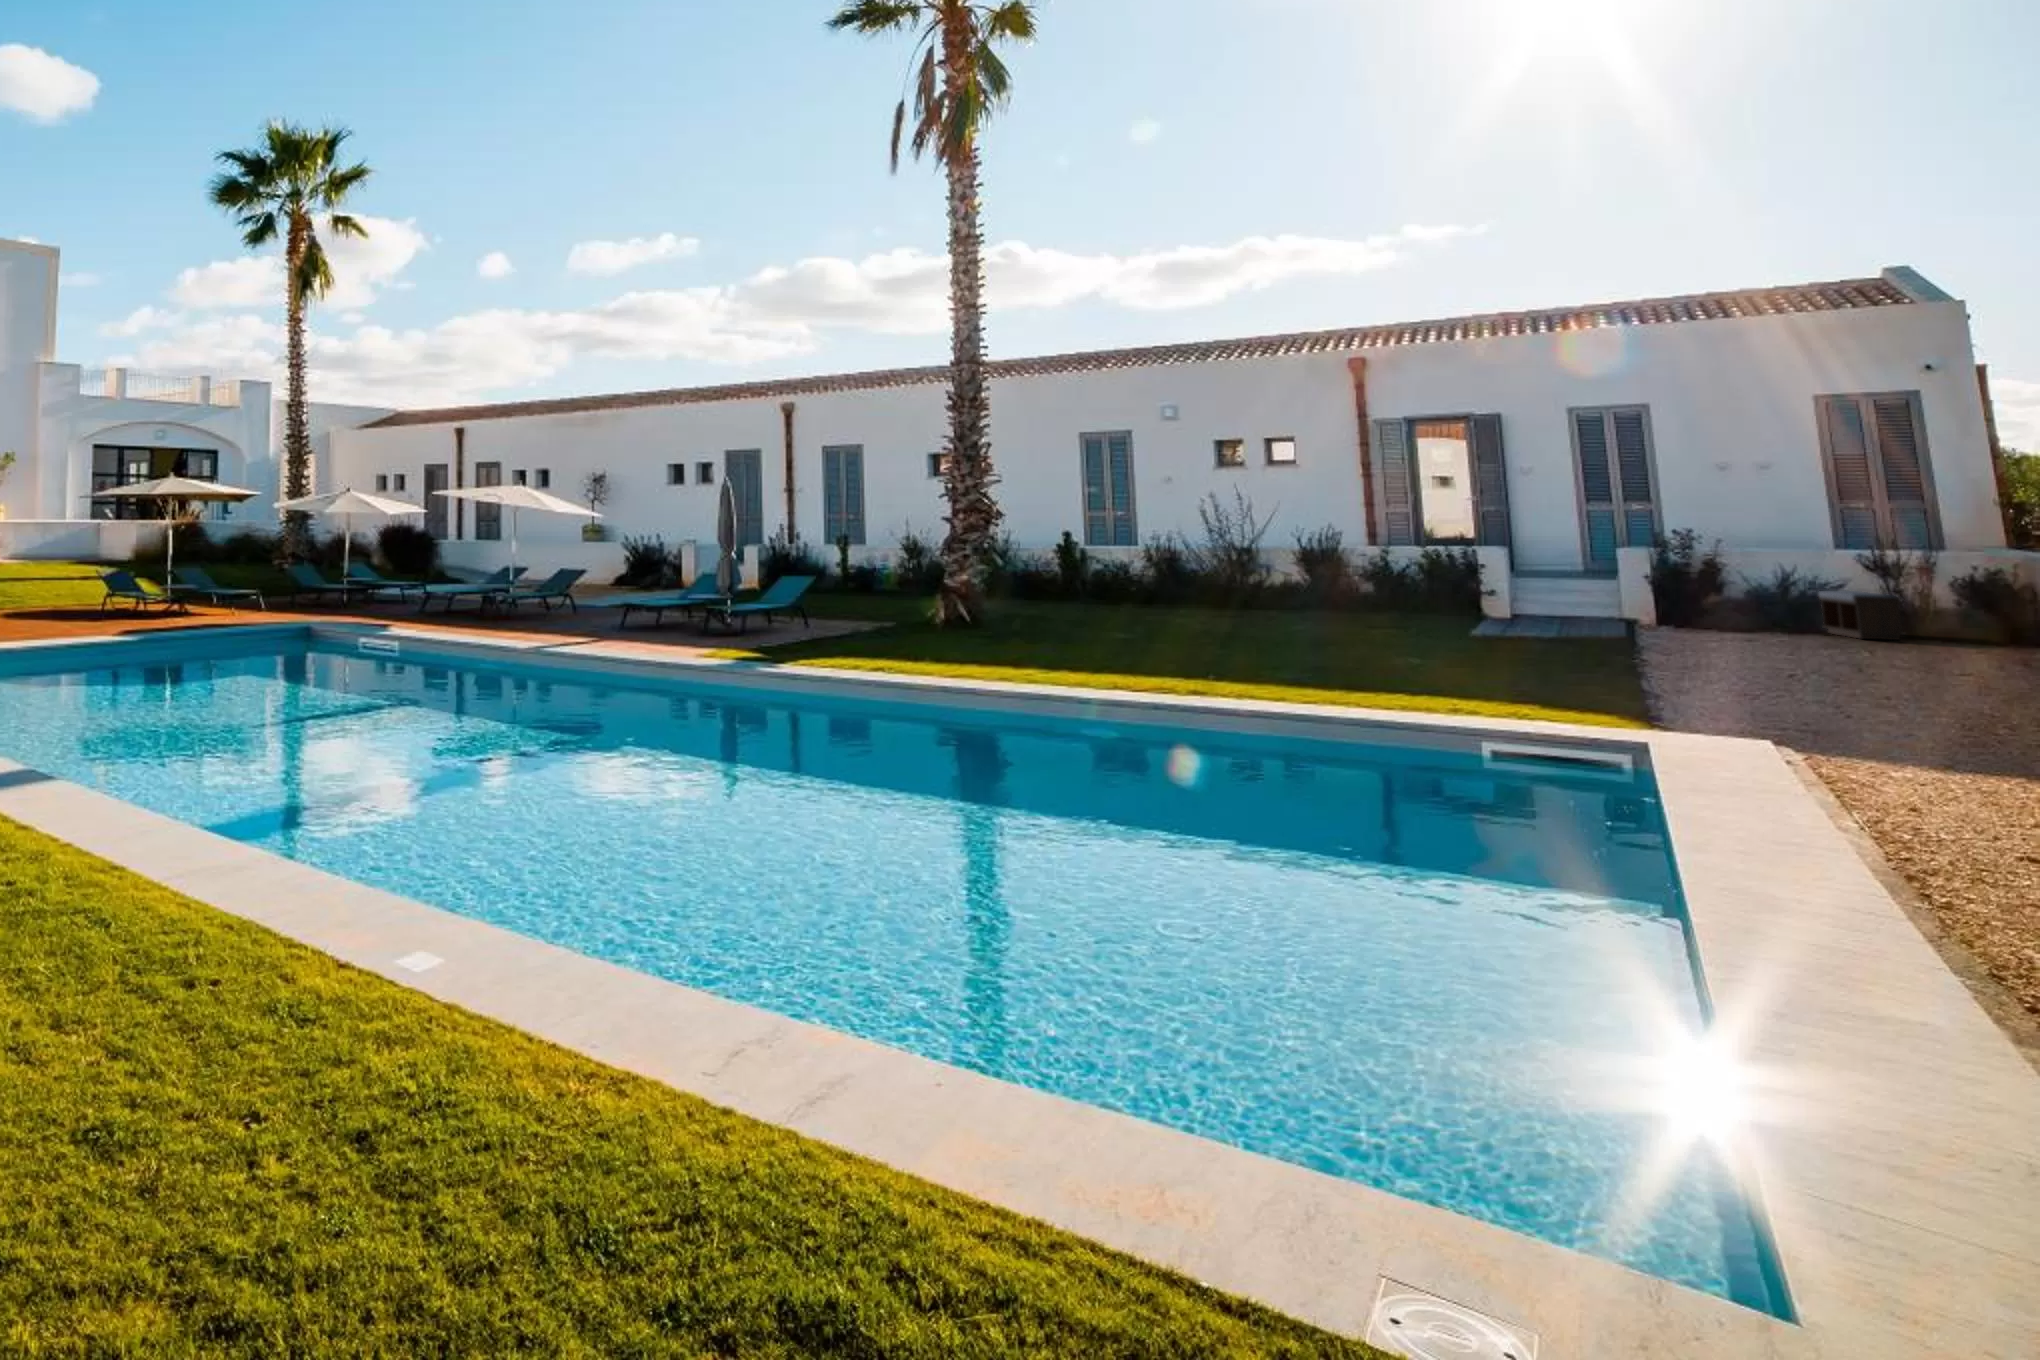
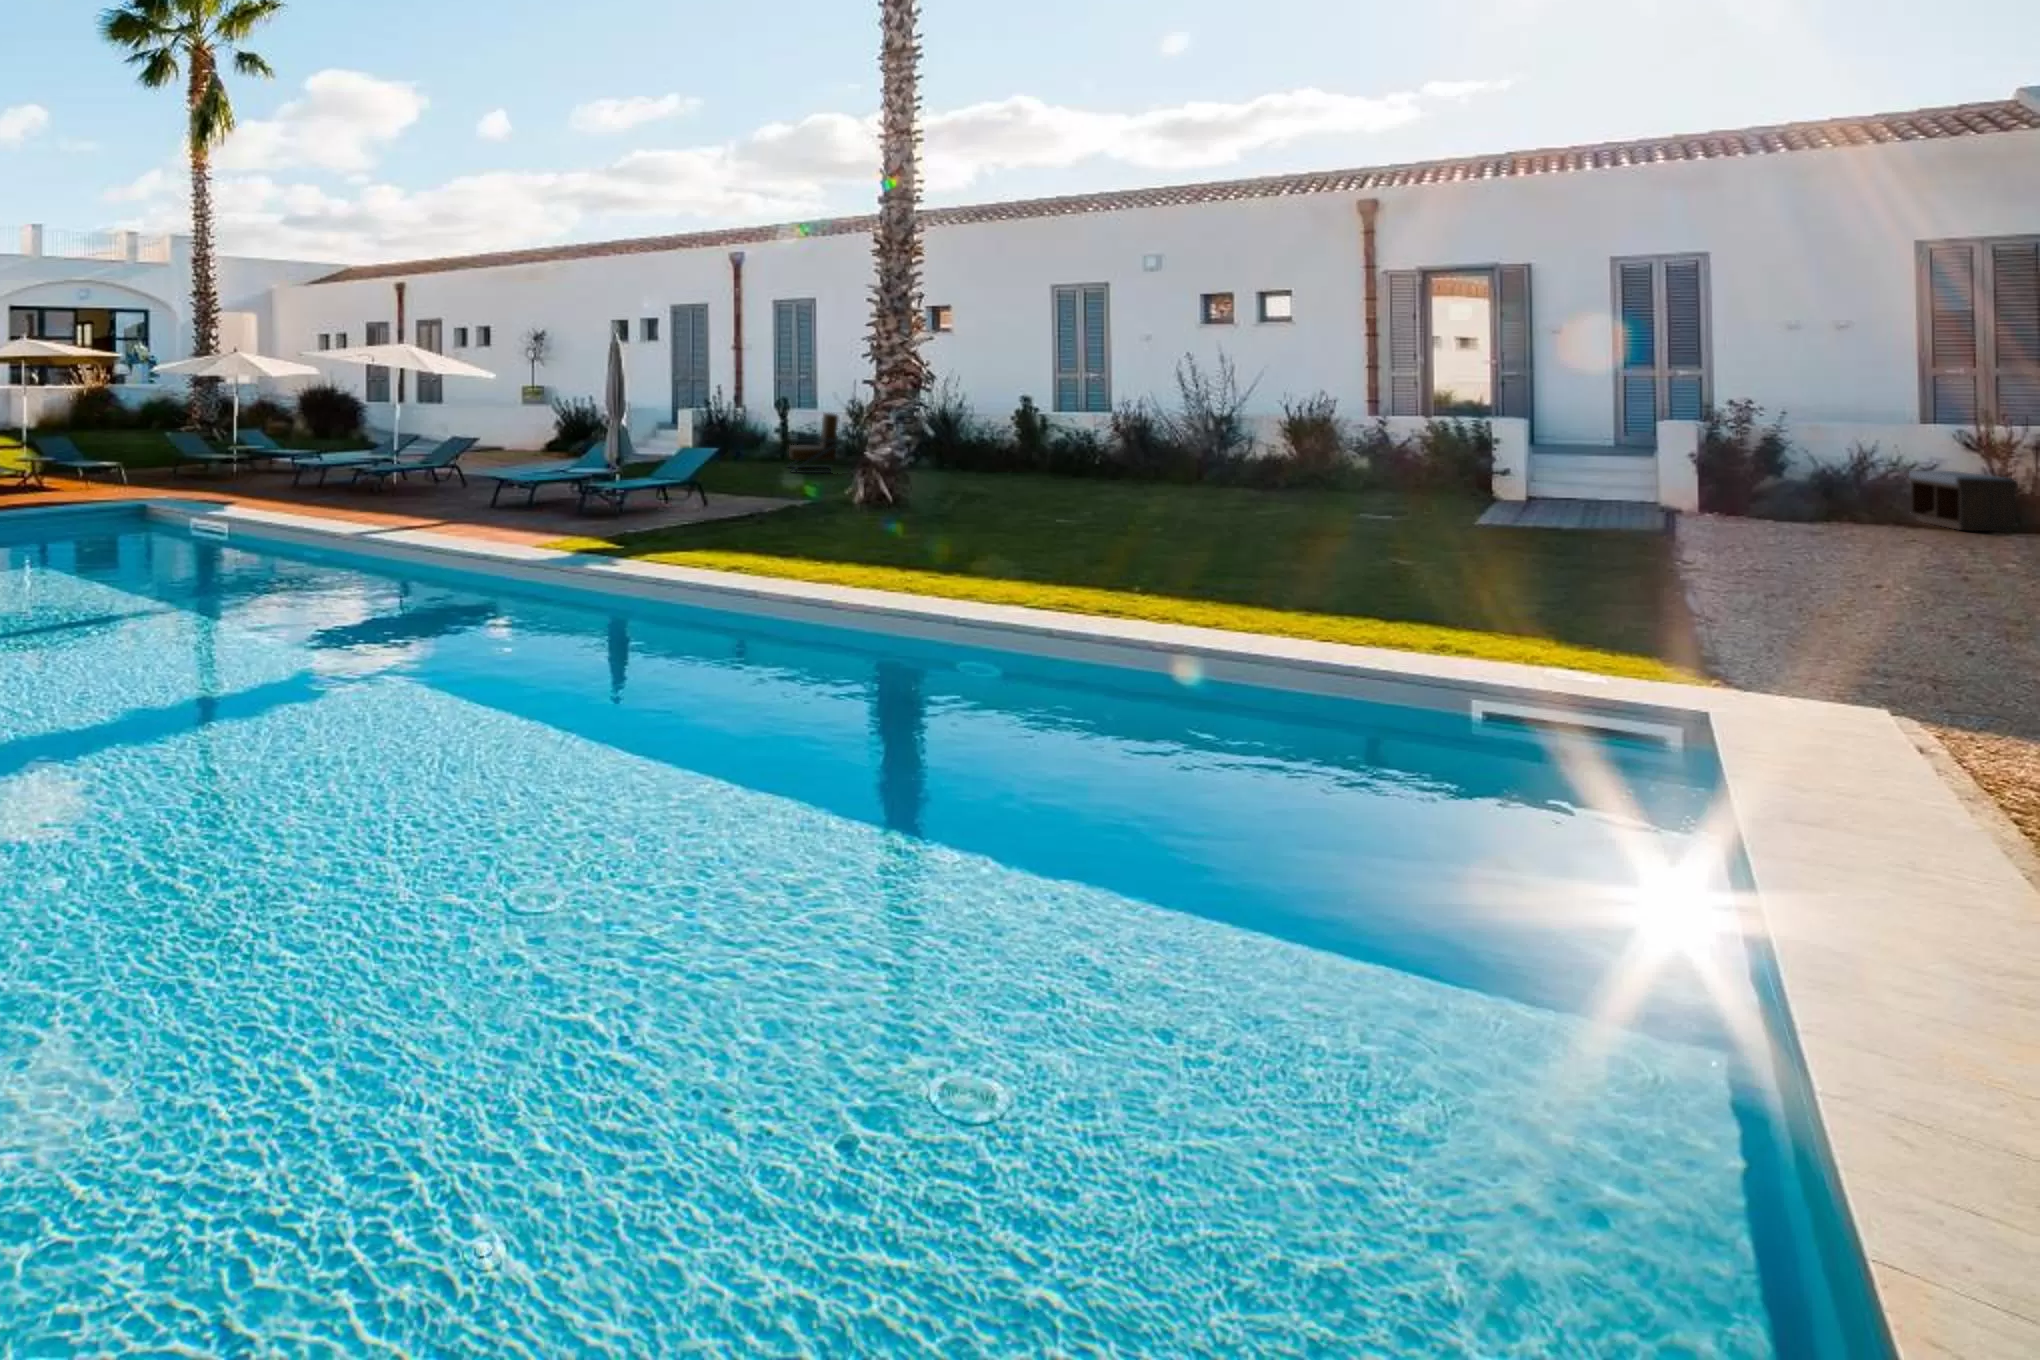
lounge chair: none [849,546,904,600] -> present [789,413,843,473]

